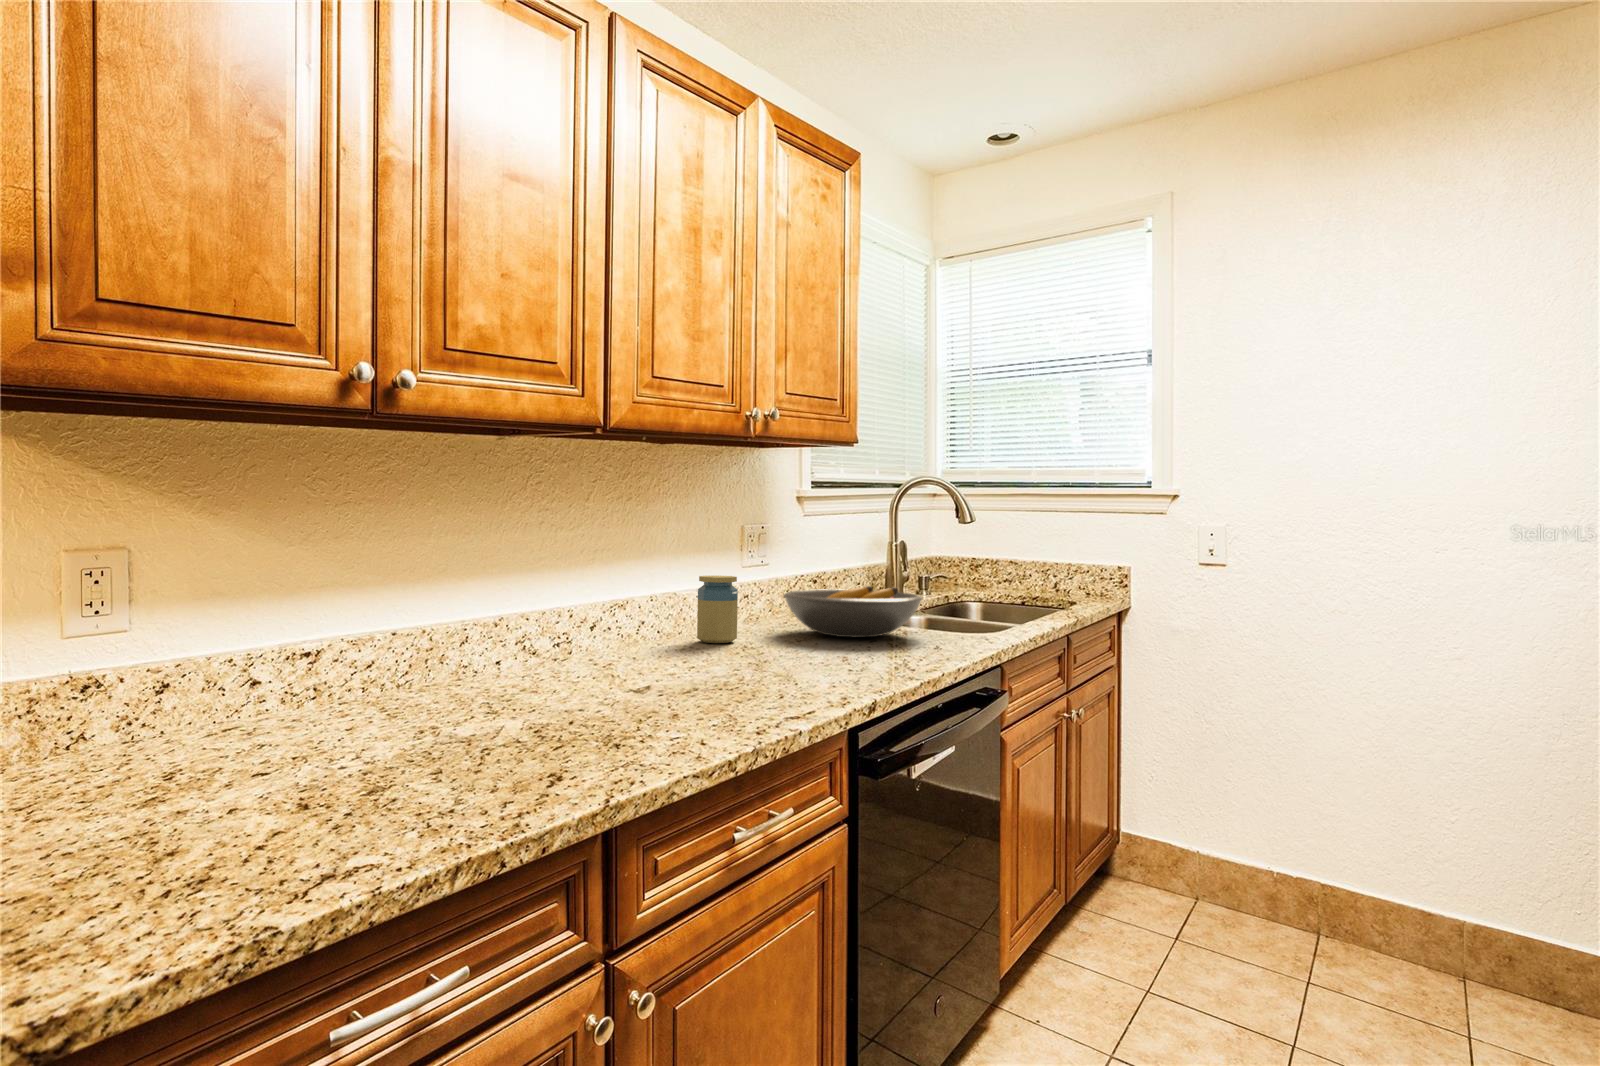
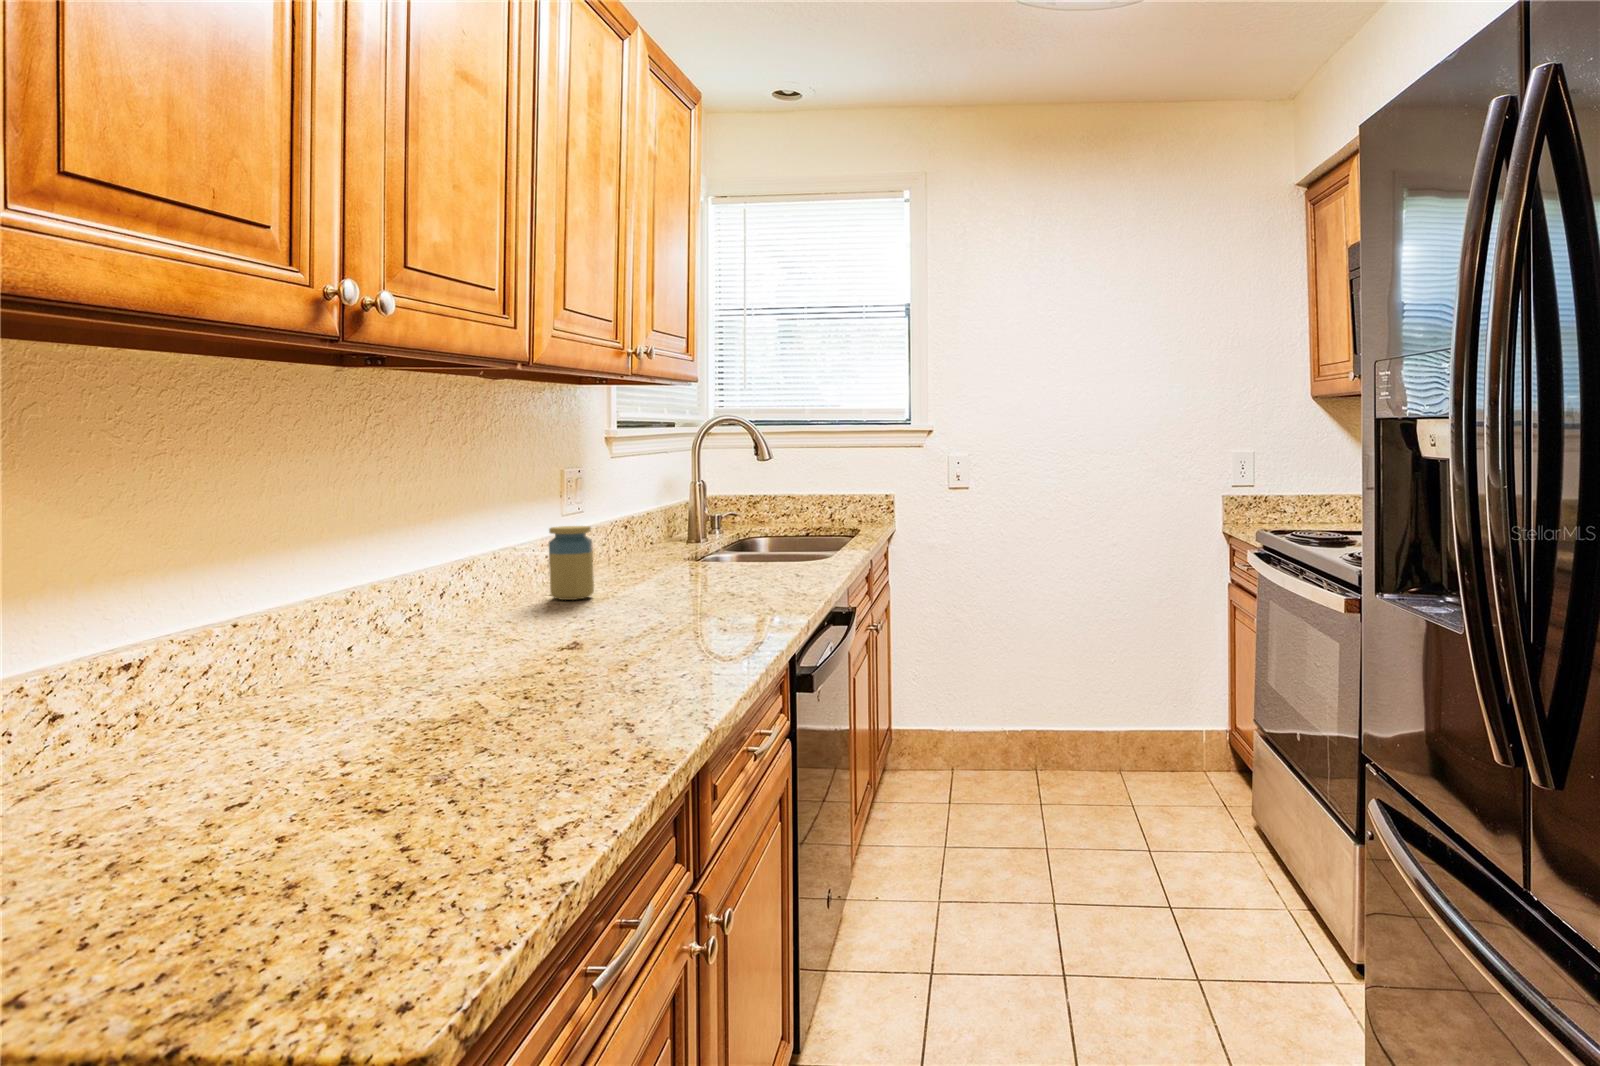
fruit bowl: present [784,586,922,637] -> none [627,528,772,582]

